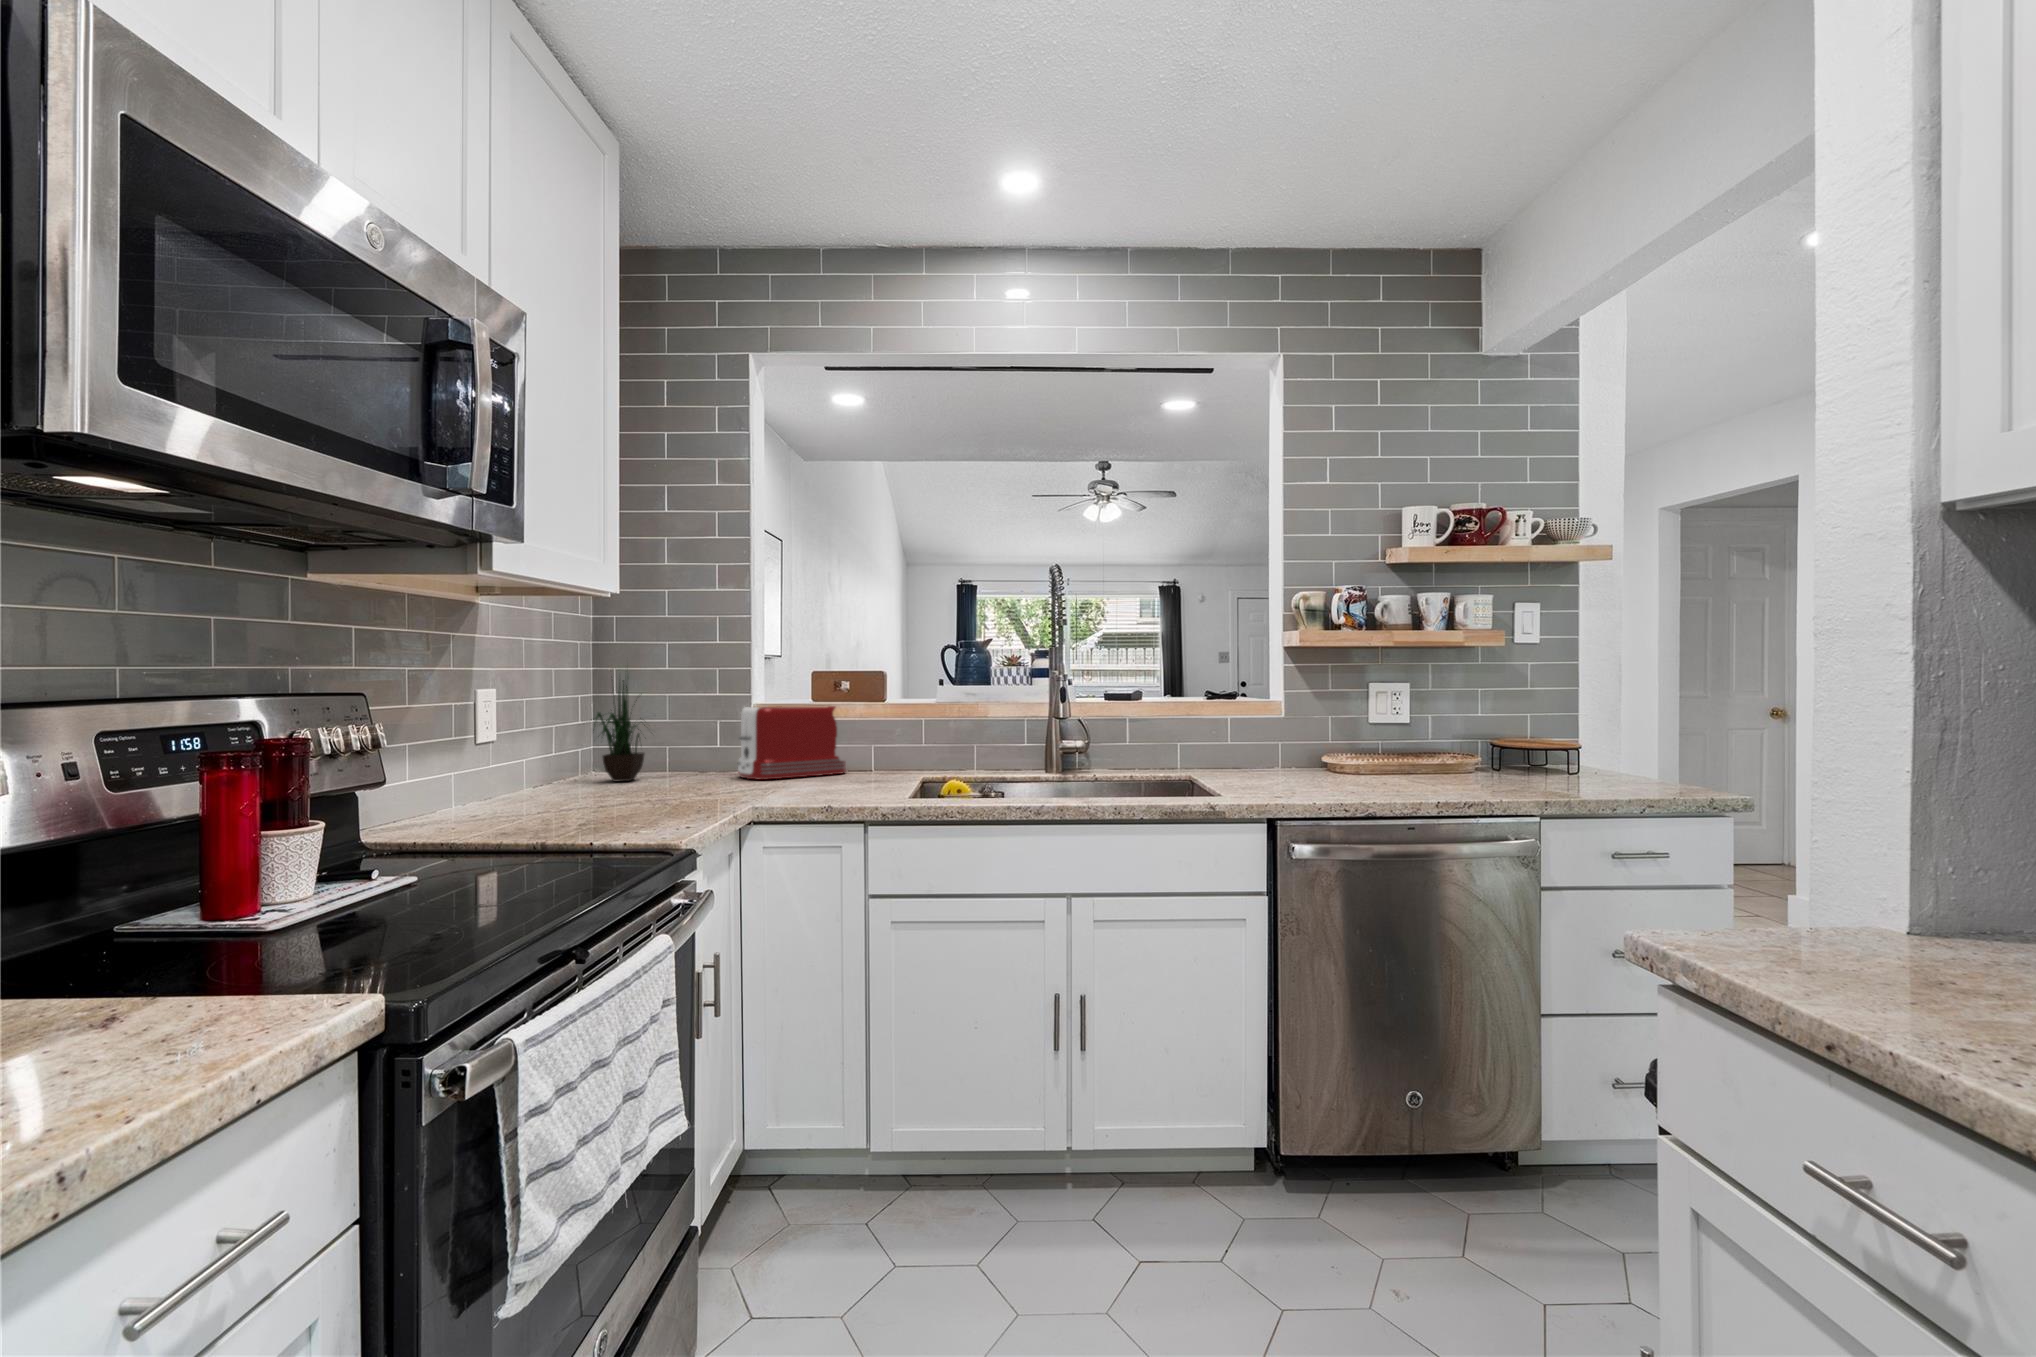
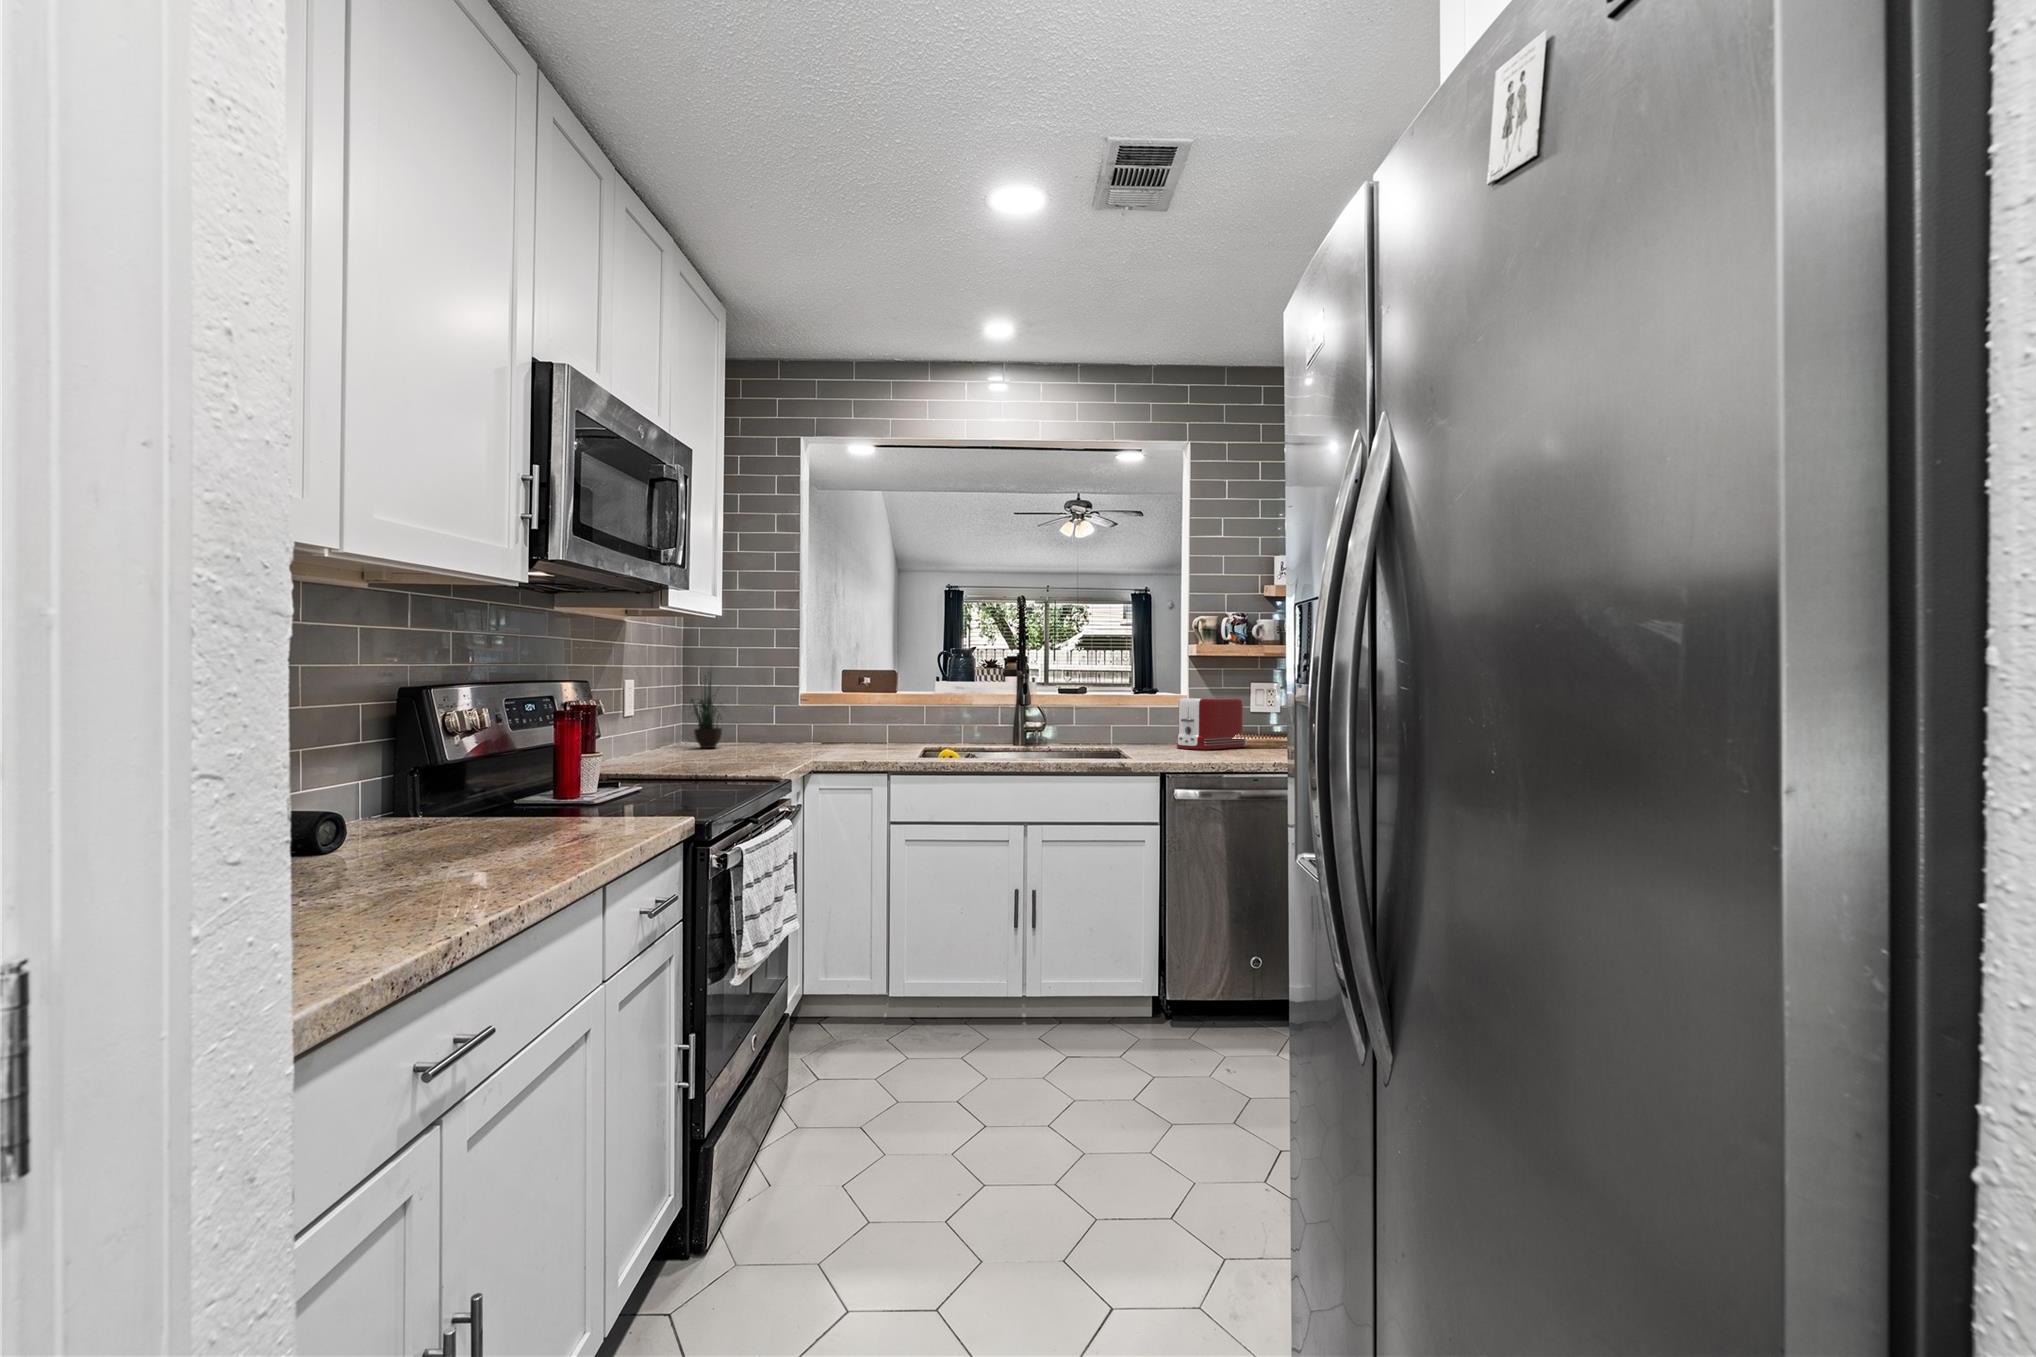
toaster: present [738,706,846,779] -> present [1176,698,1246,750]

